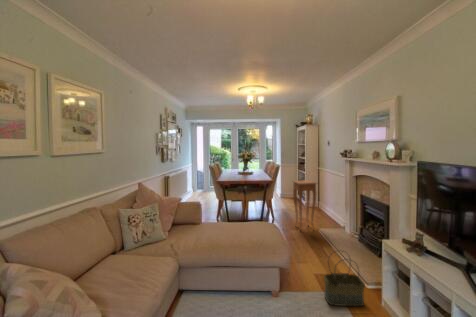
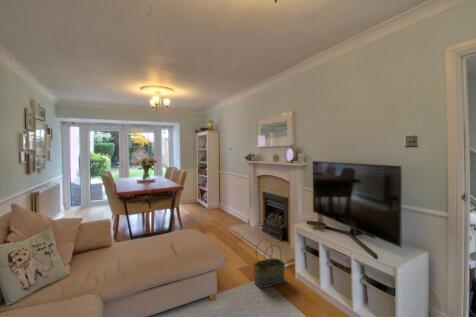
side table: present [293,180,316,228] -> none [203,183,227,232]

